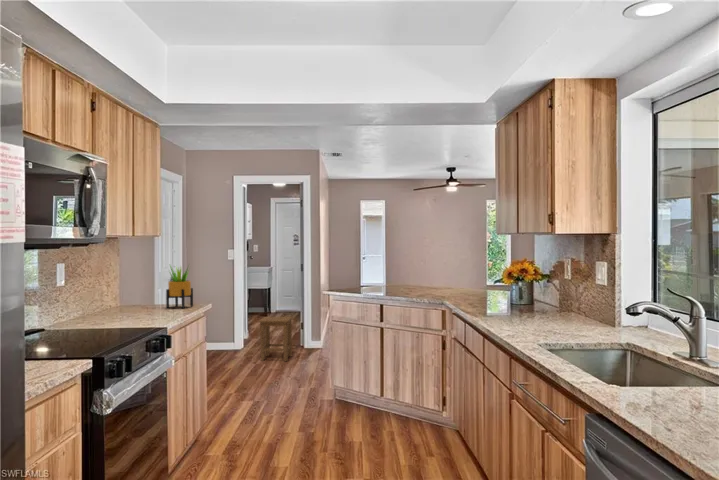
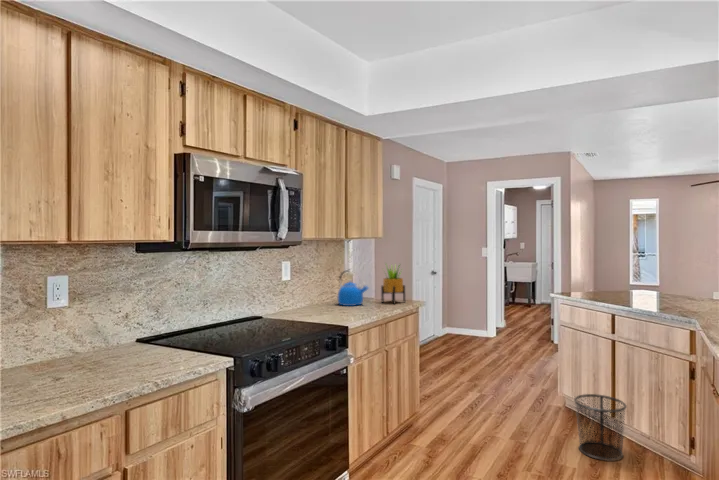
kettle: none [118,272,156,313] -> present [338,270,368,306]
stool: present [259,317,293,361] -> none [503,310,539,356]
waste bin: none [355,378,396,432] -> present [574,394,626,461]

